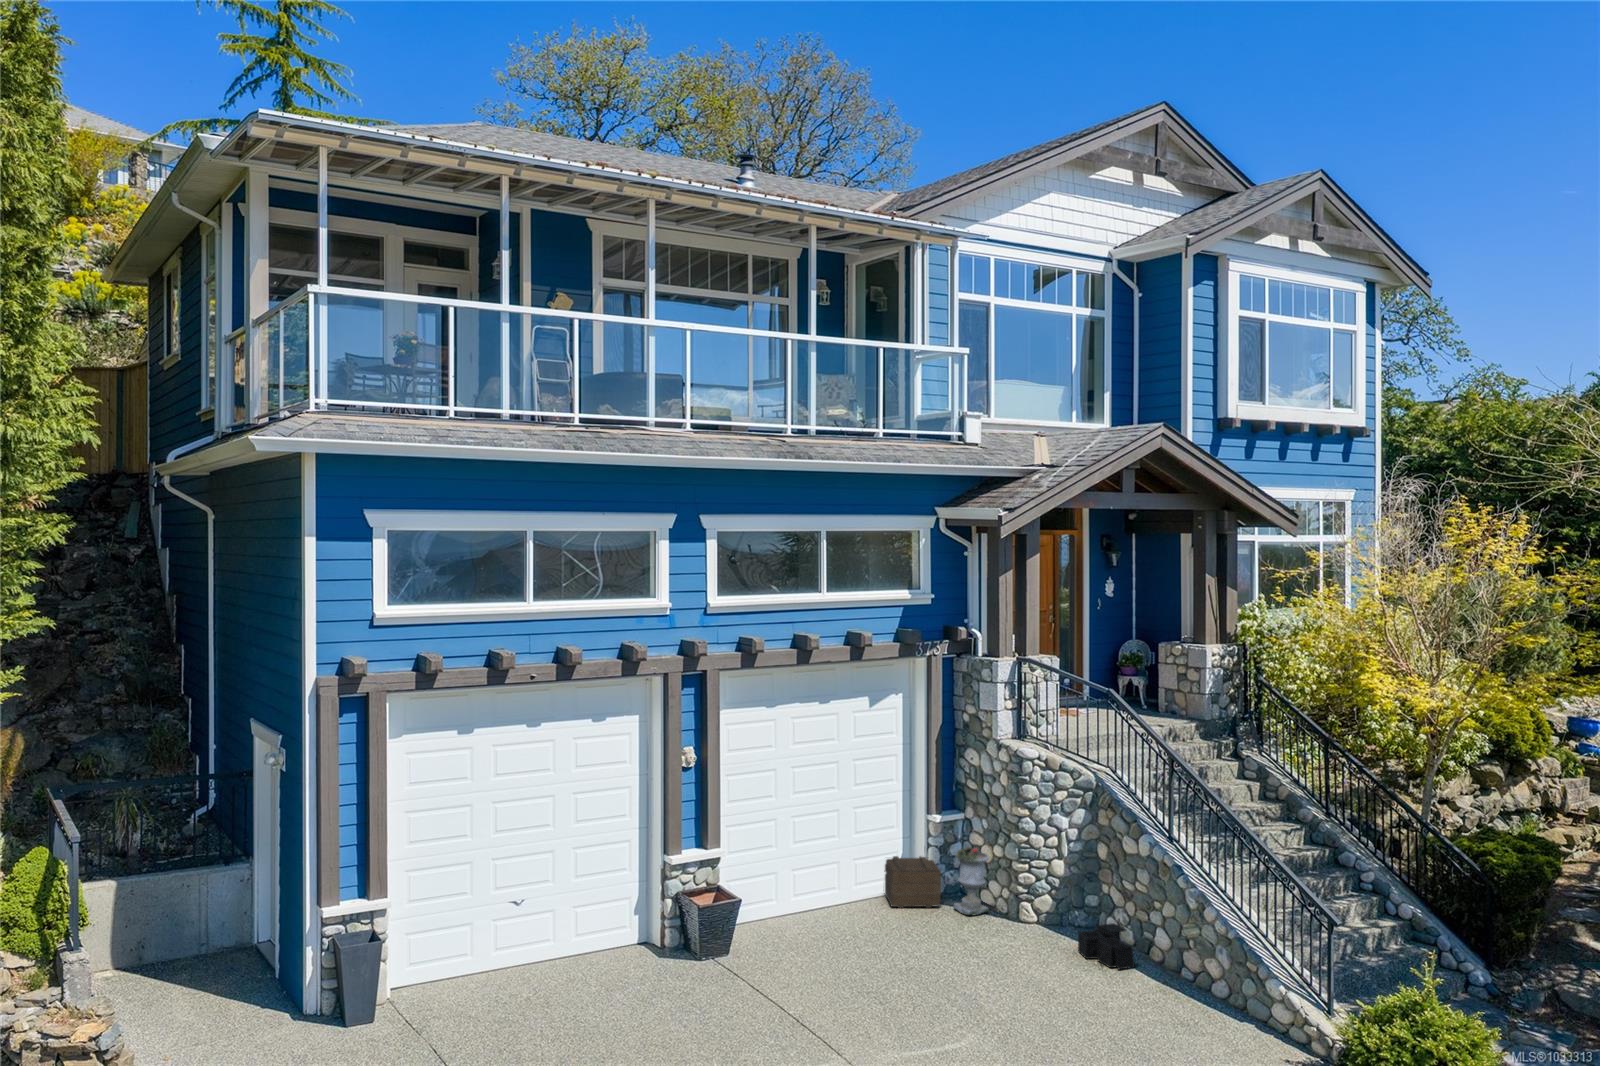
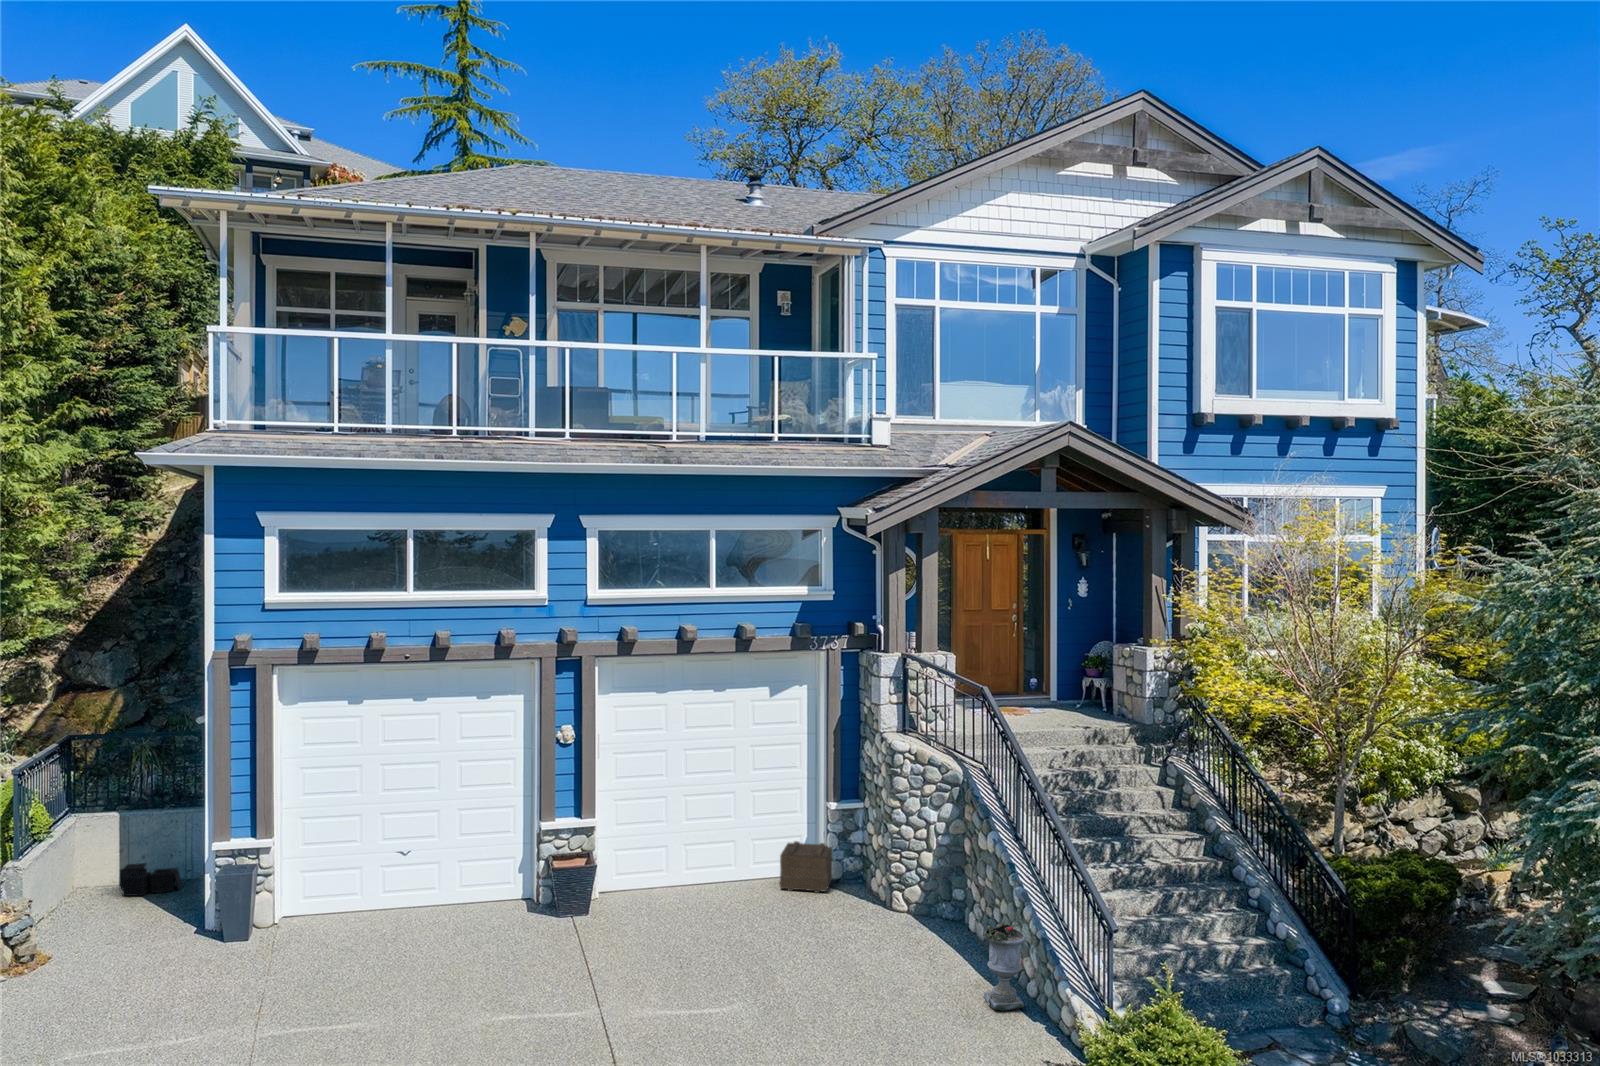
planter: present [953,846,989,915] -> present [983,922,1026,1011]
storage bin: present [1078,923,1134,970] -> present [119,863,182,896]

